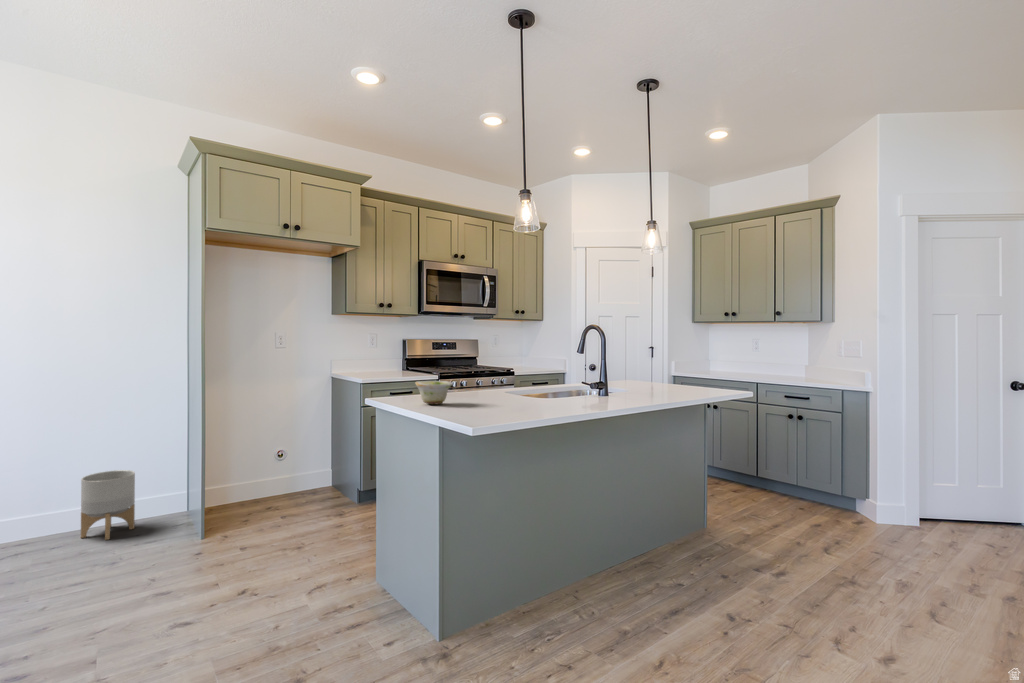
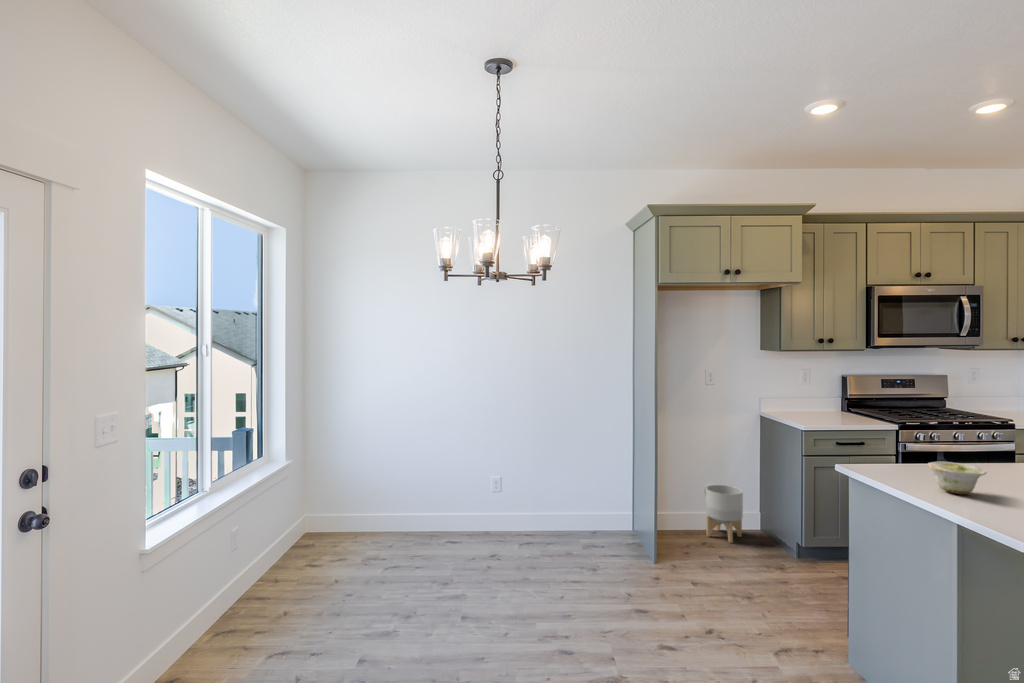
planter: present [81,470,135,540] -> present [706,485,743,543]

